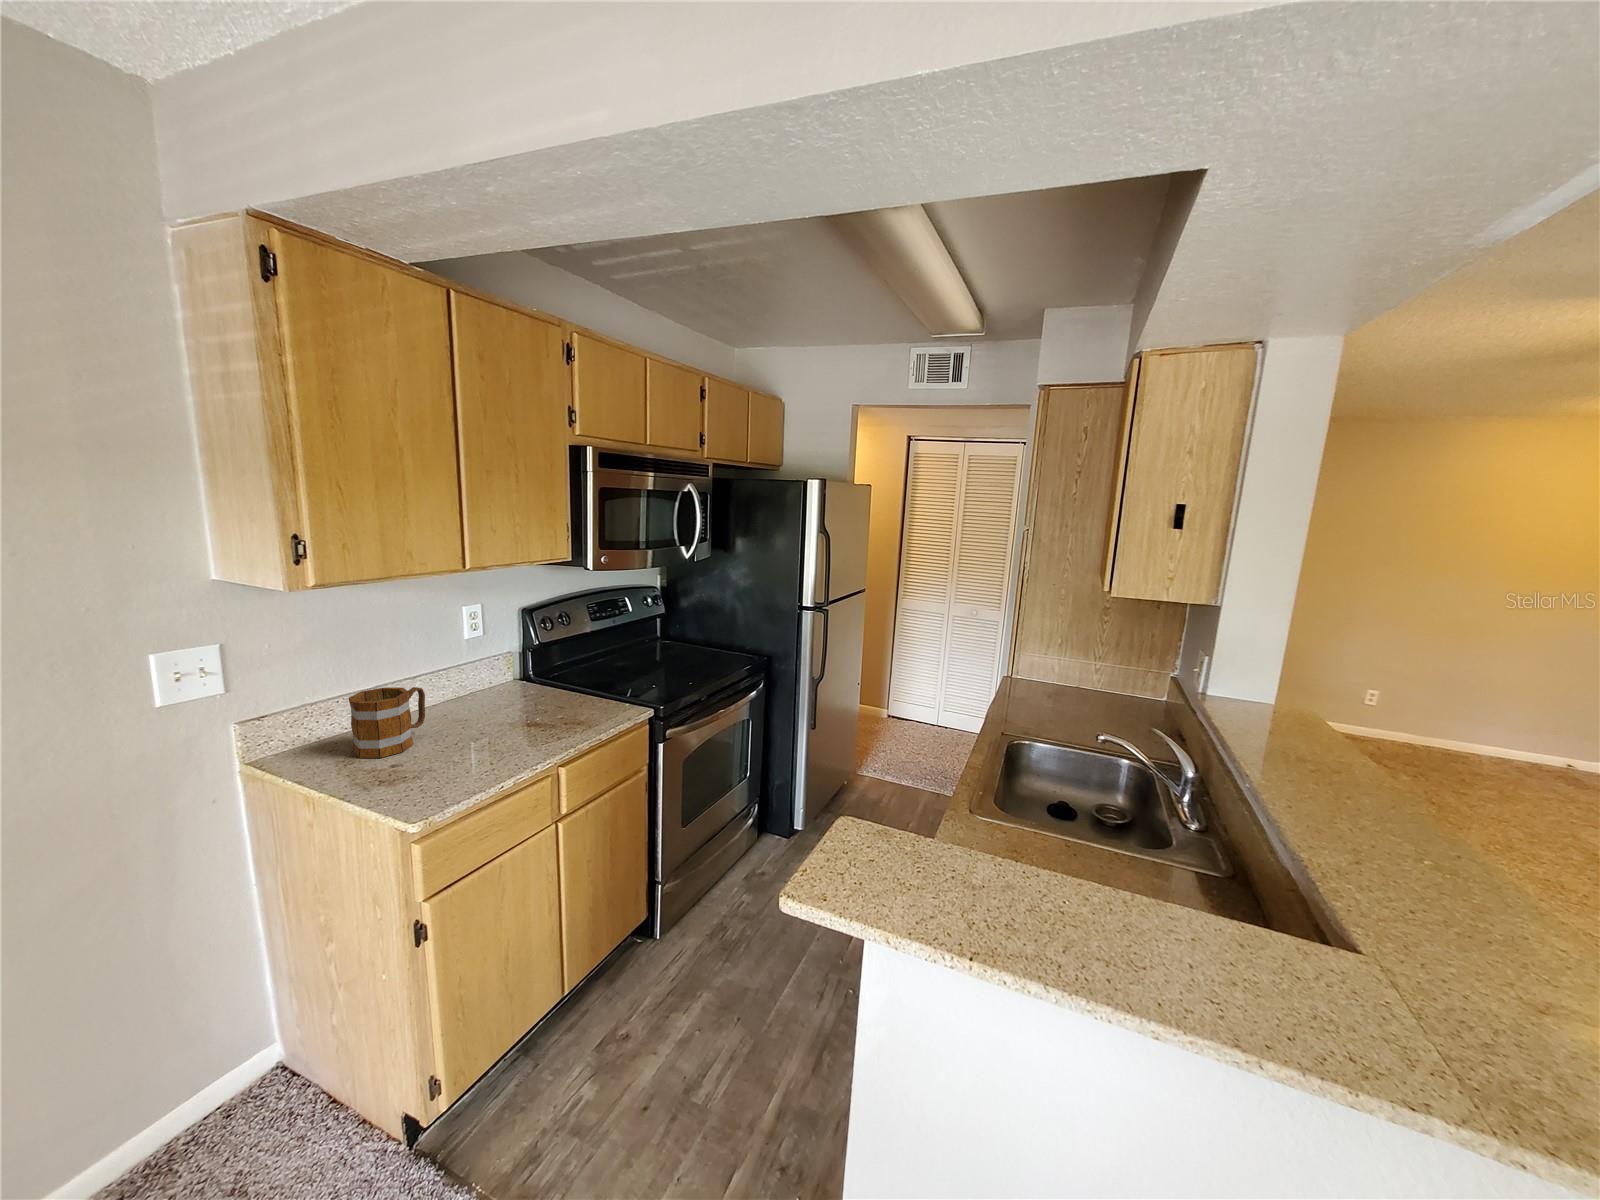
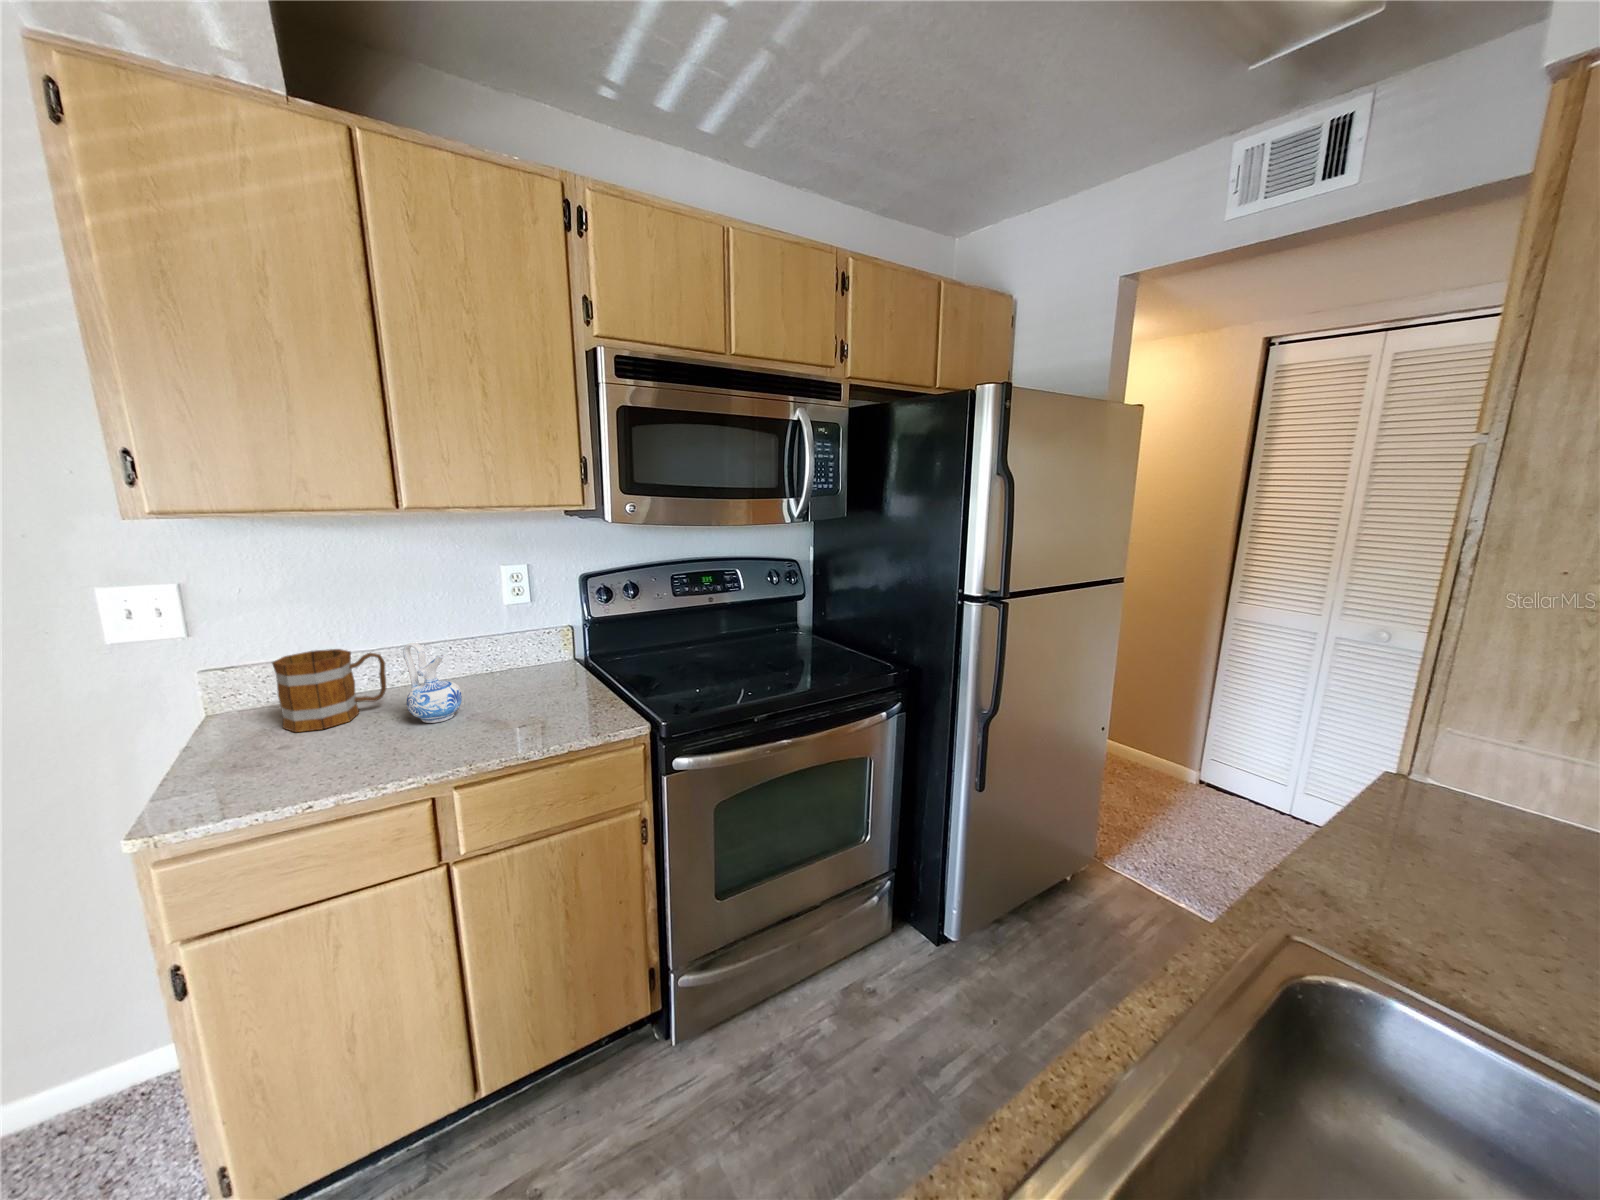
ceramic pitcher: none [463,674,506,734] -> present [403,643,462,723]

